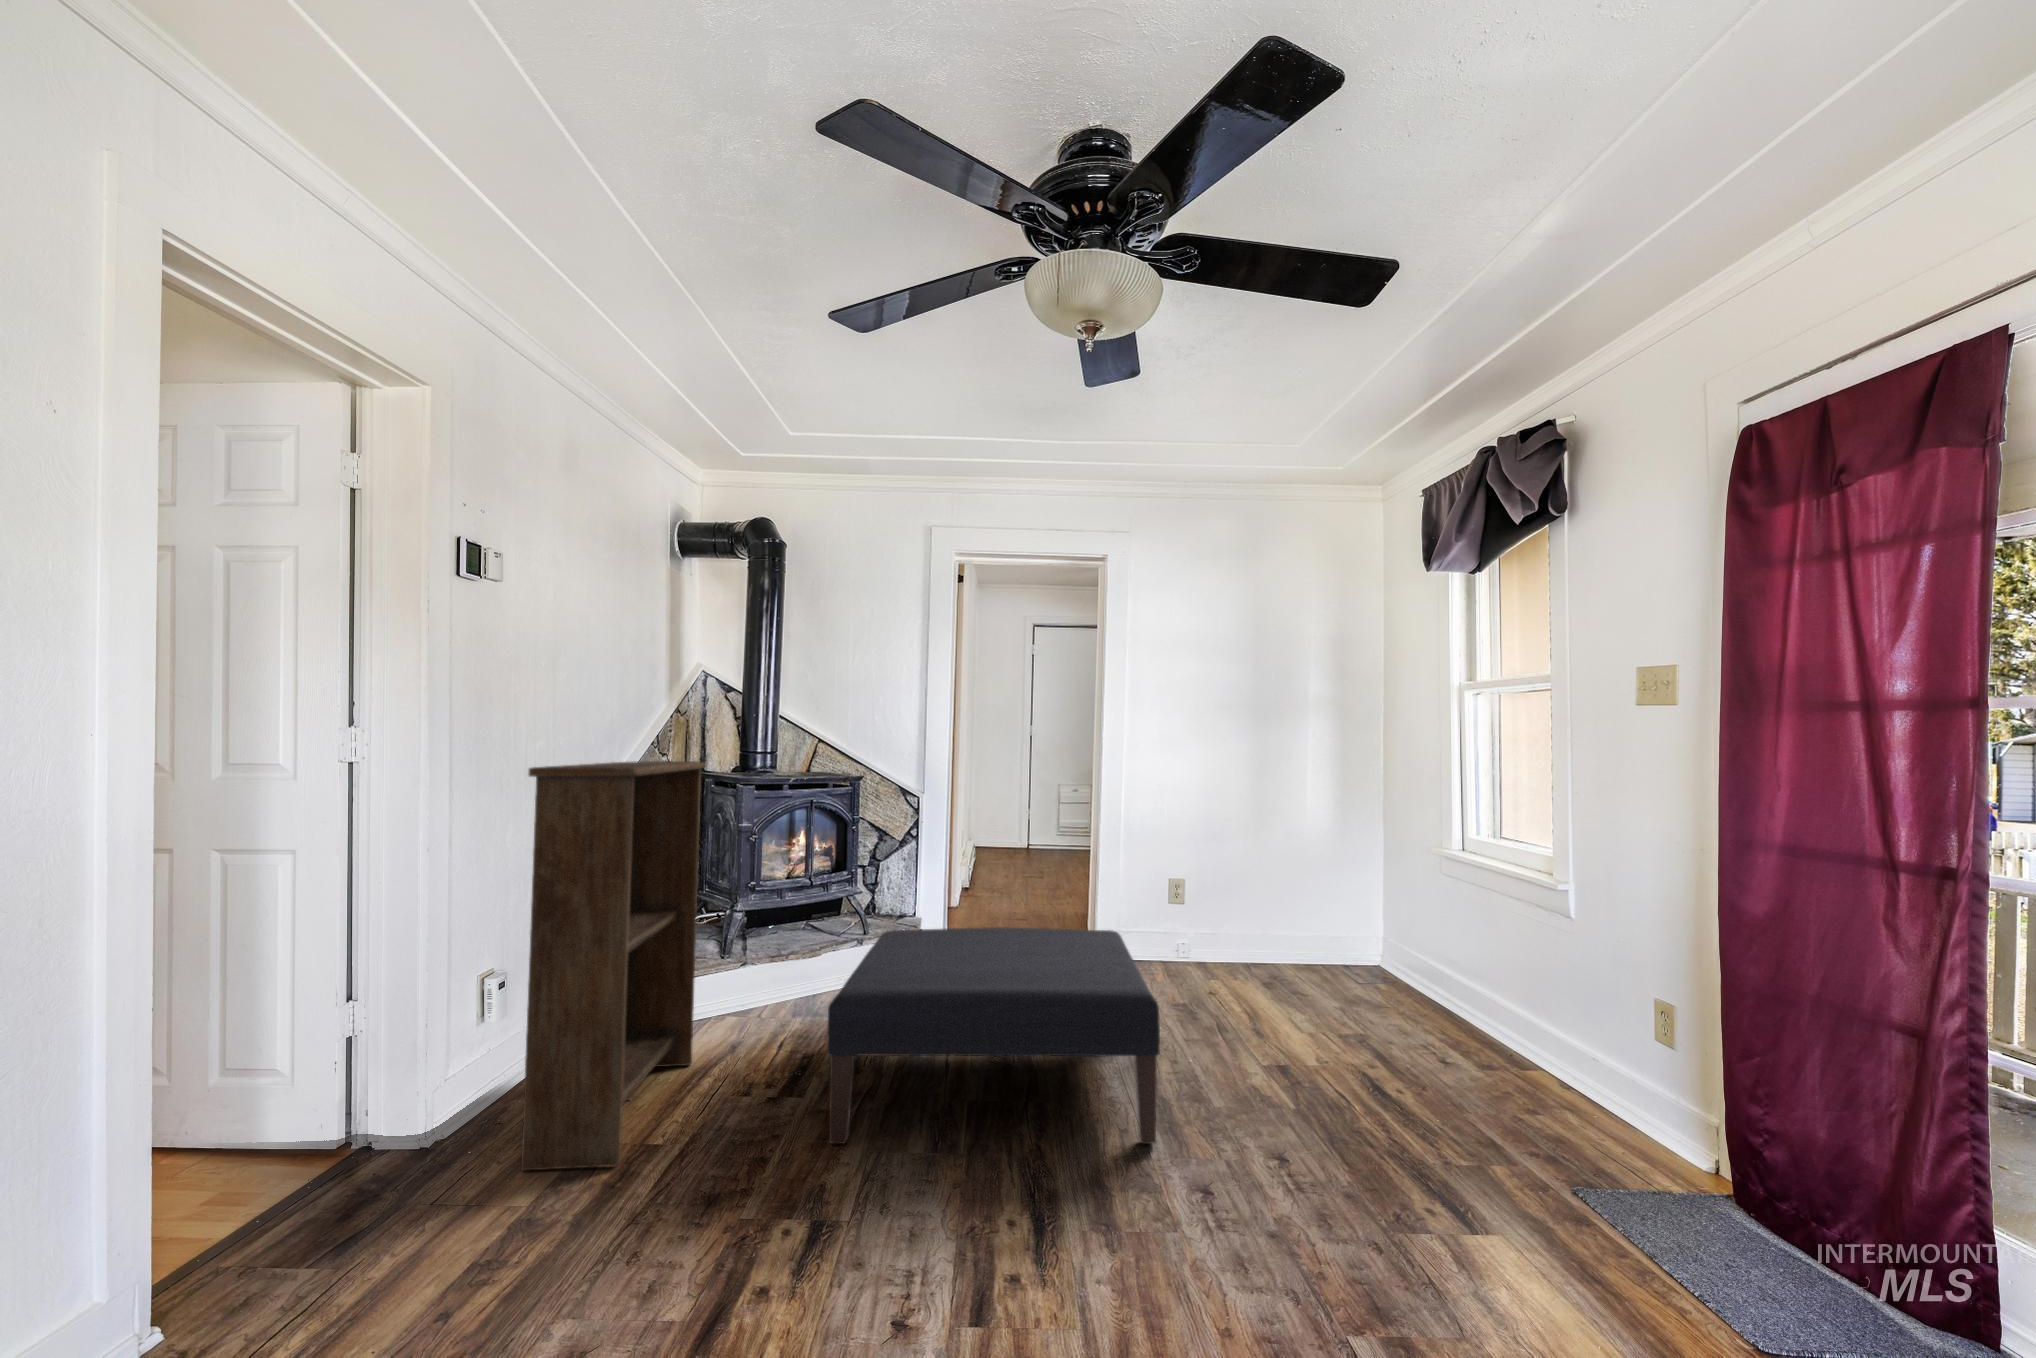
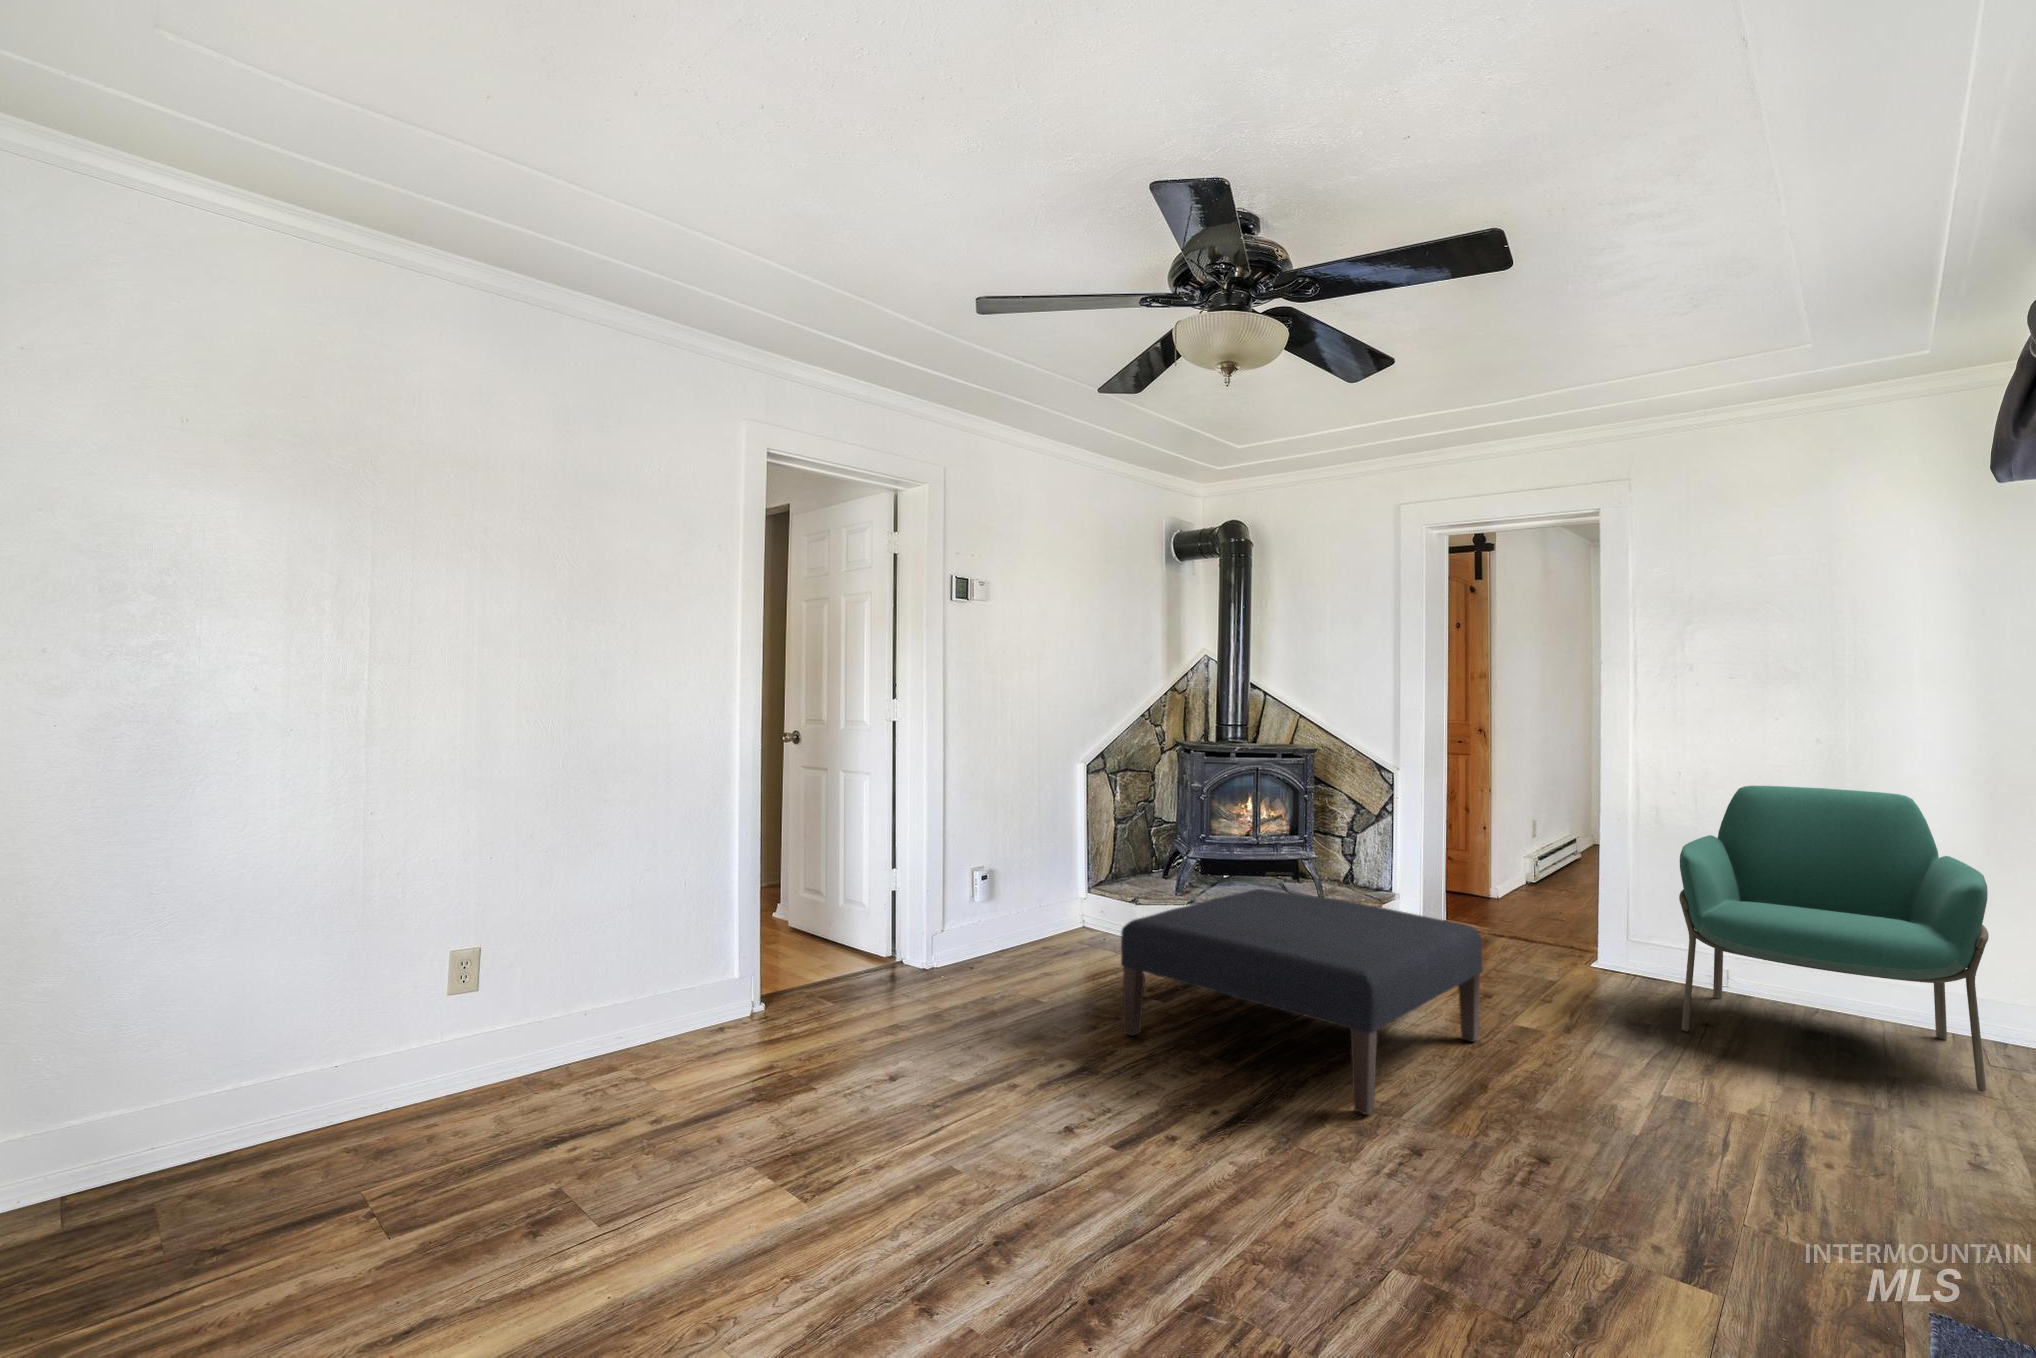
bookshelf: present [521,761,705,1171] -> none [949,733,1114,1005]
armchair: none [1189,785,1384,992] -> present [1679,786,1989,1092]

